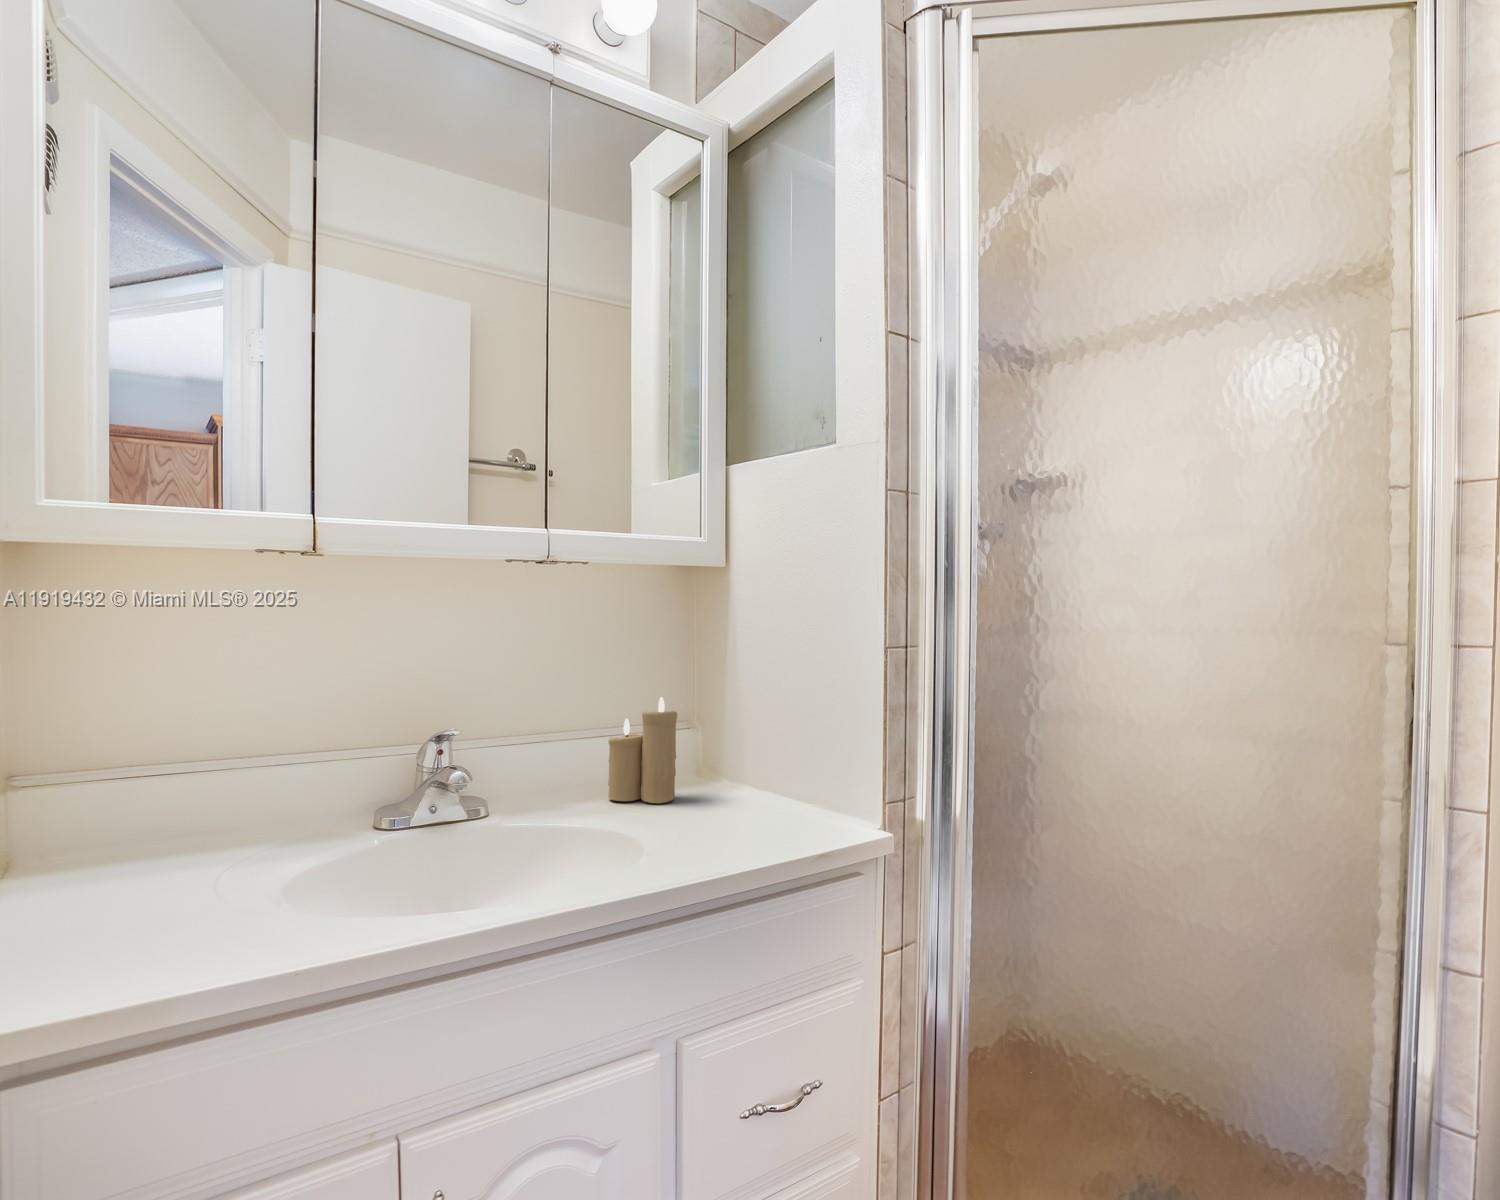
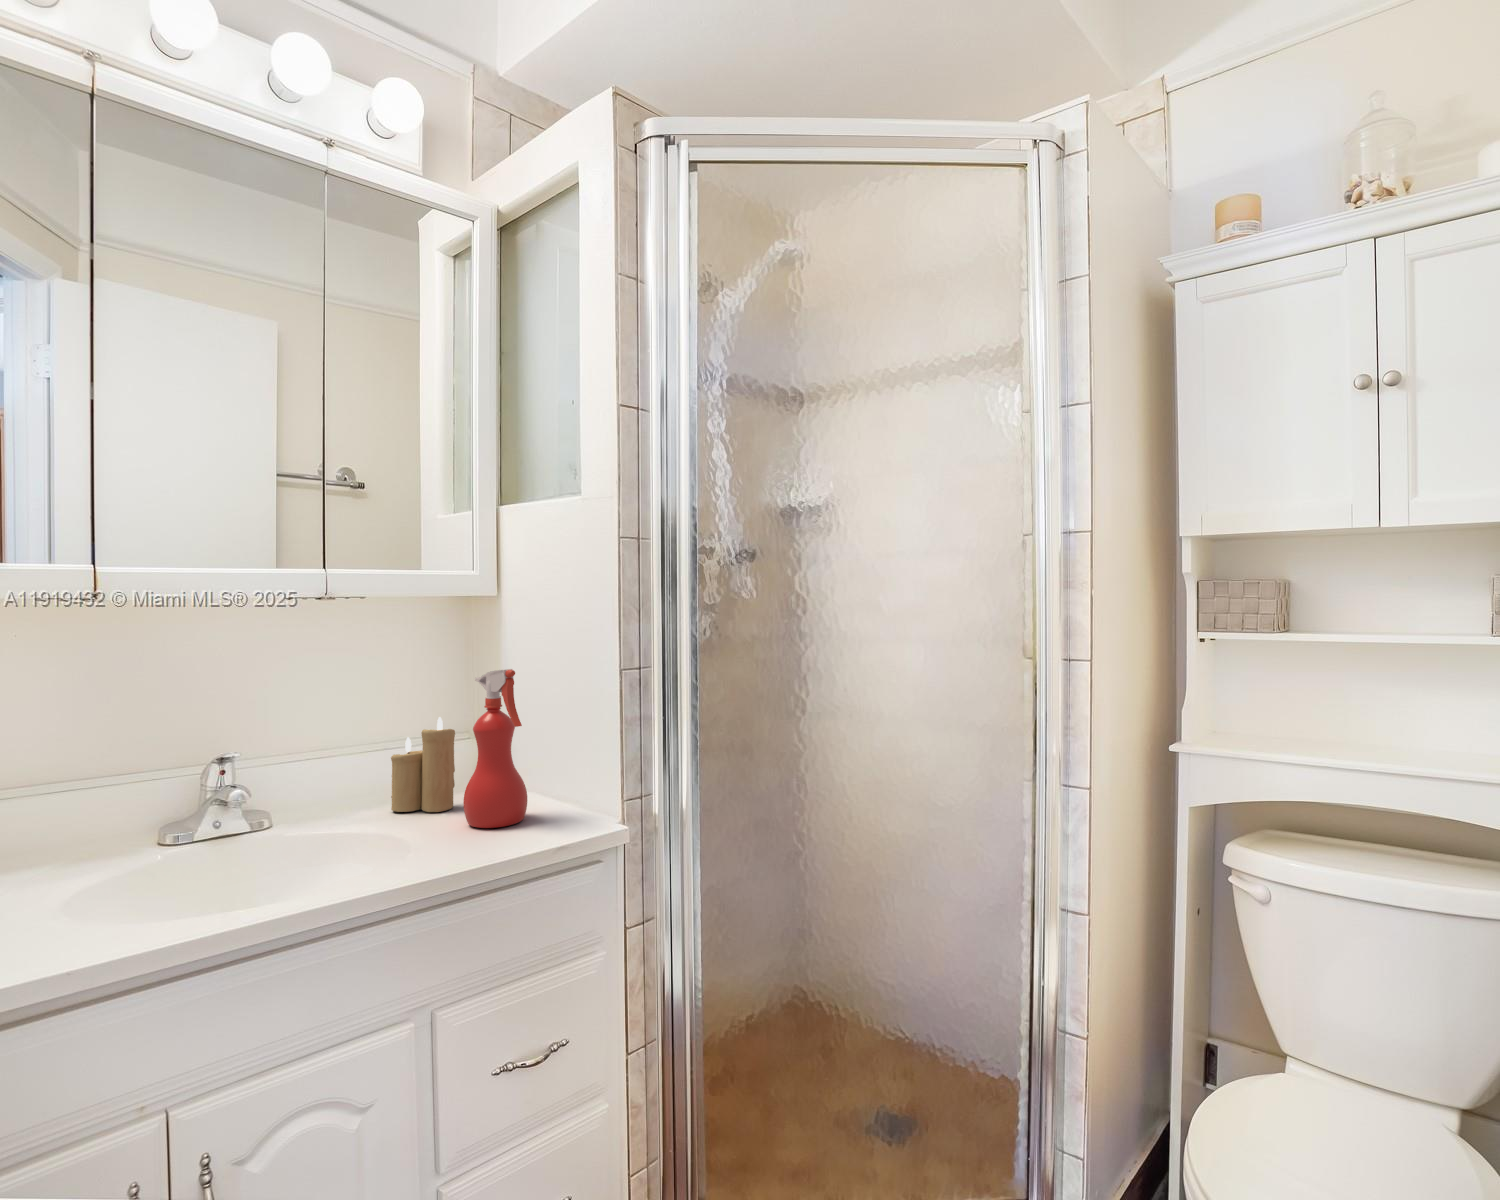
spray bottle: none [696,645,768,827] -> present [463,669,527,828]

